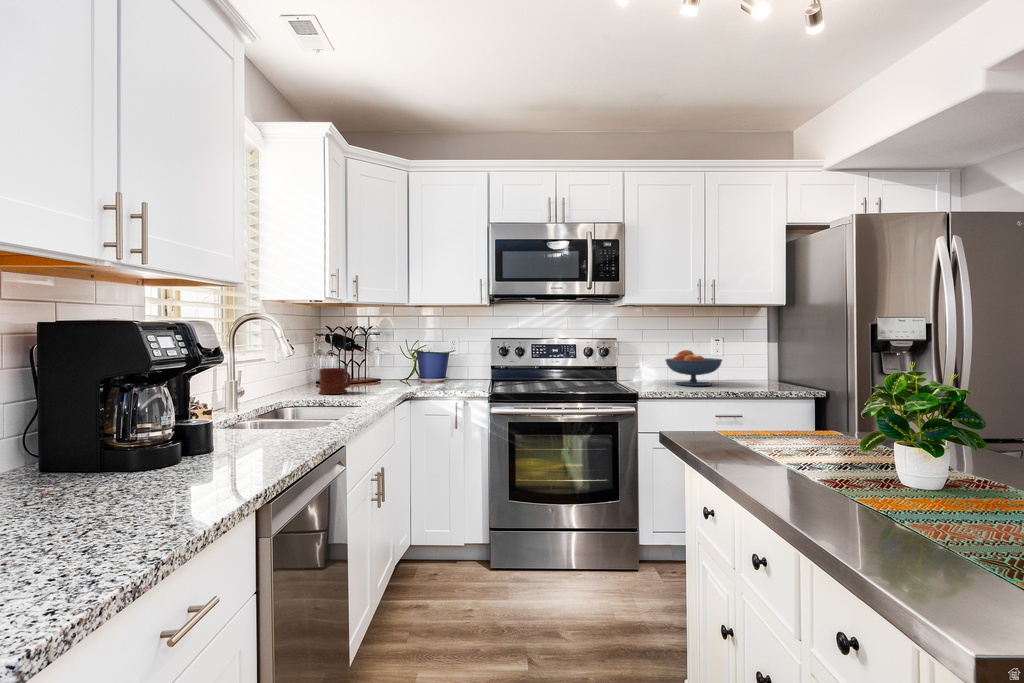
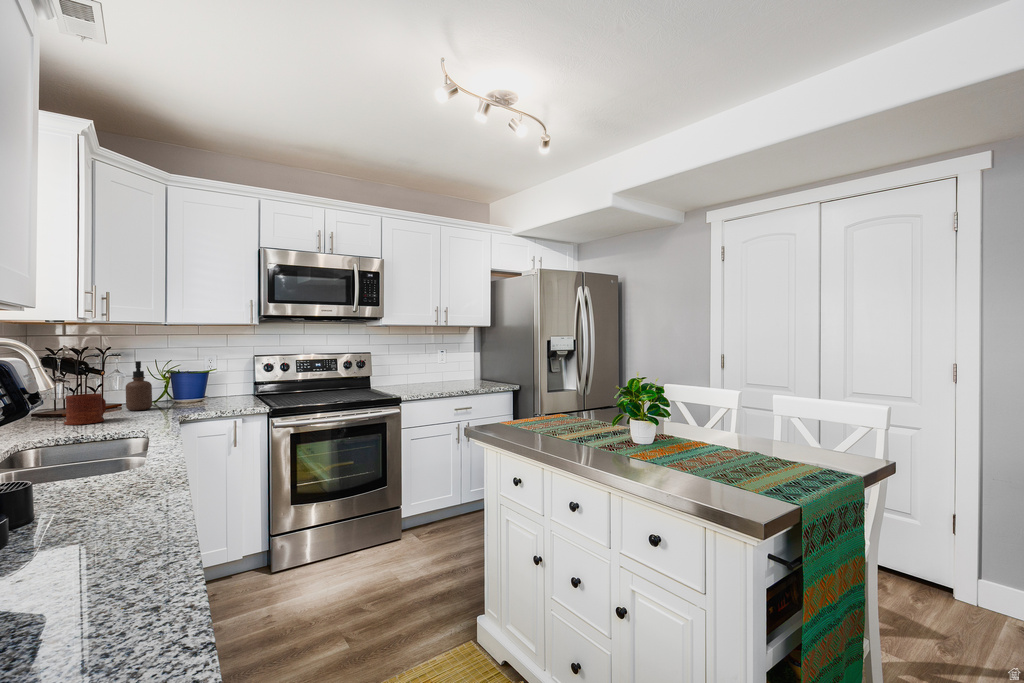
soap dispenser: none [376,341,396,386] -> present [125,361,152,411]
fruit bowl: present [665,350,722,386] -> none [409,361,452,388]

